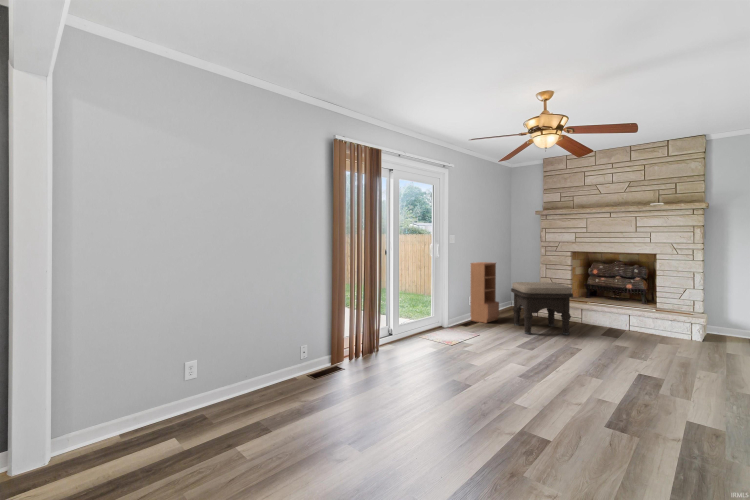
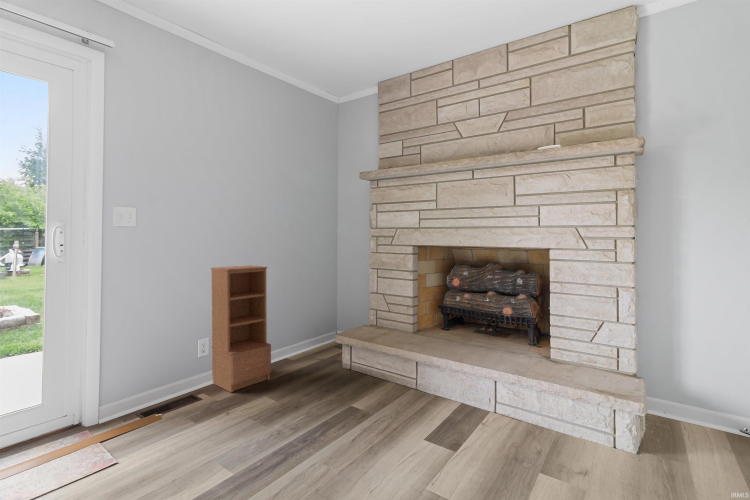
ottoman: present [511,282,573,335] -> none [260,307,375,434]

